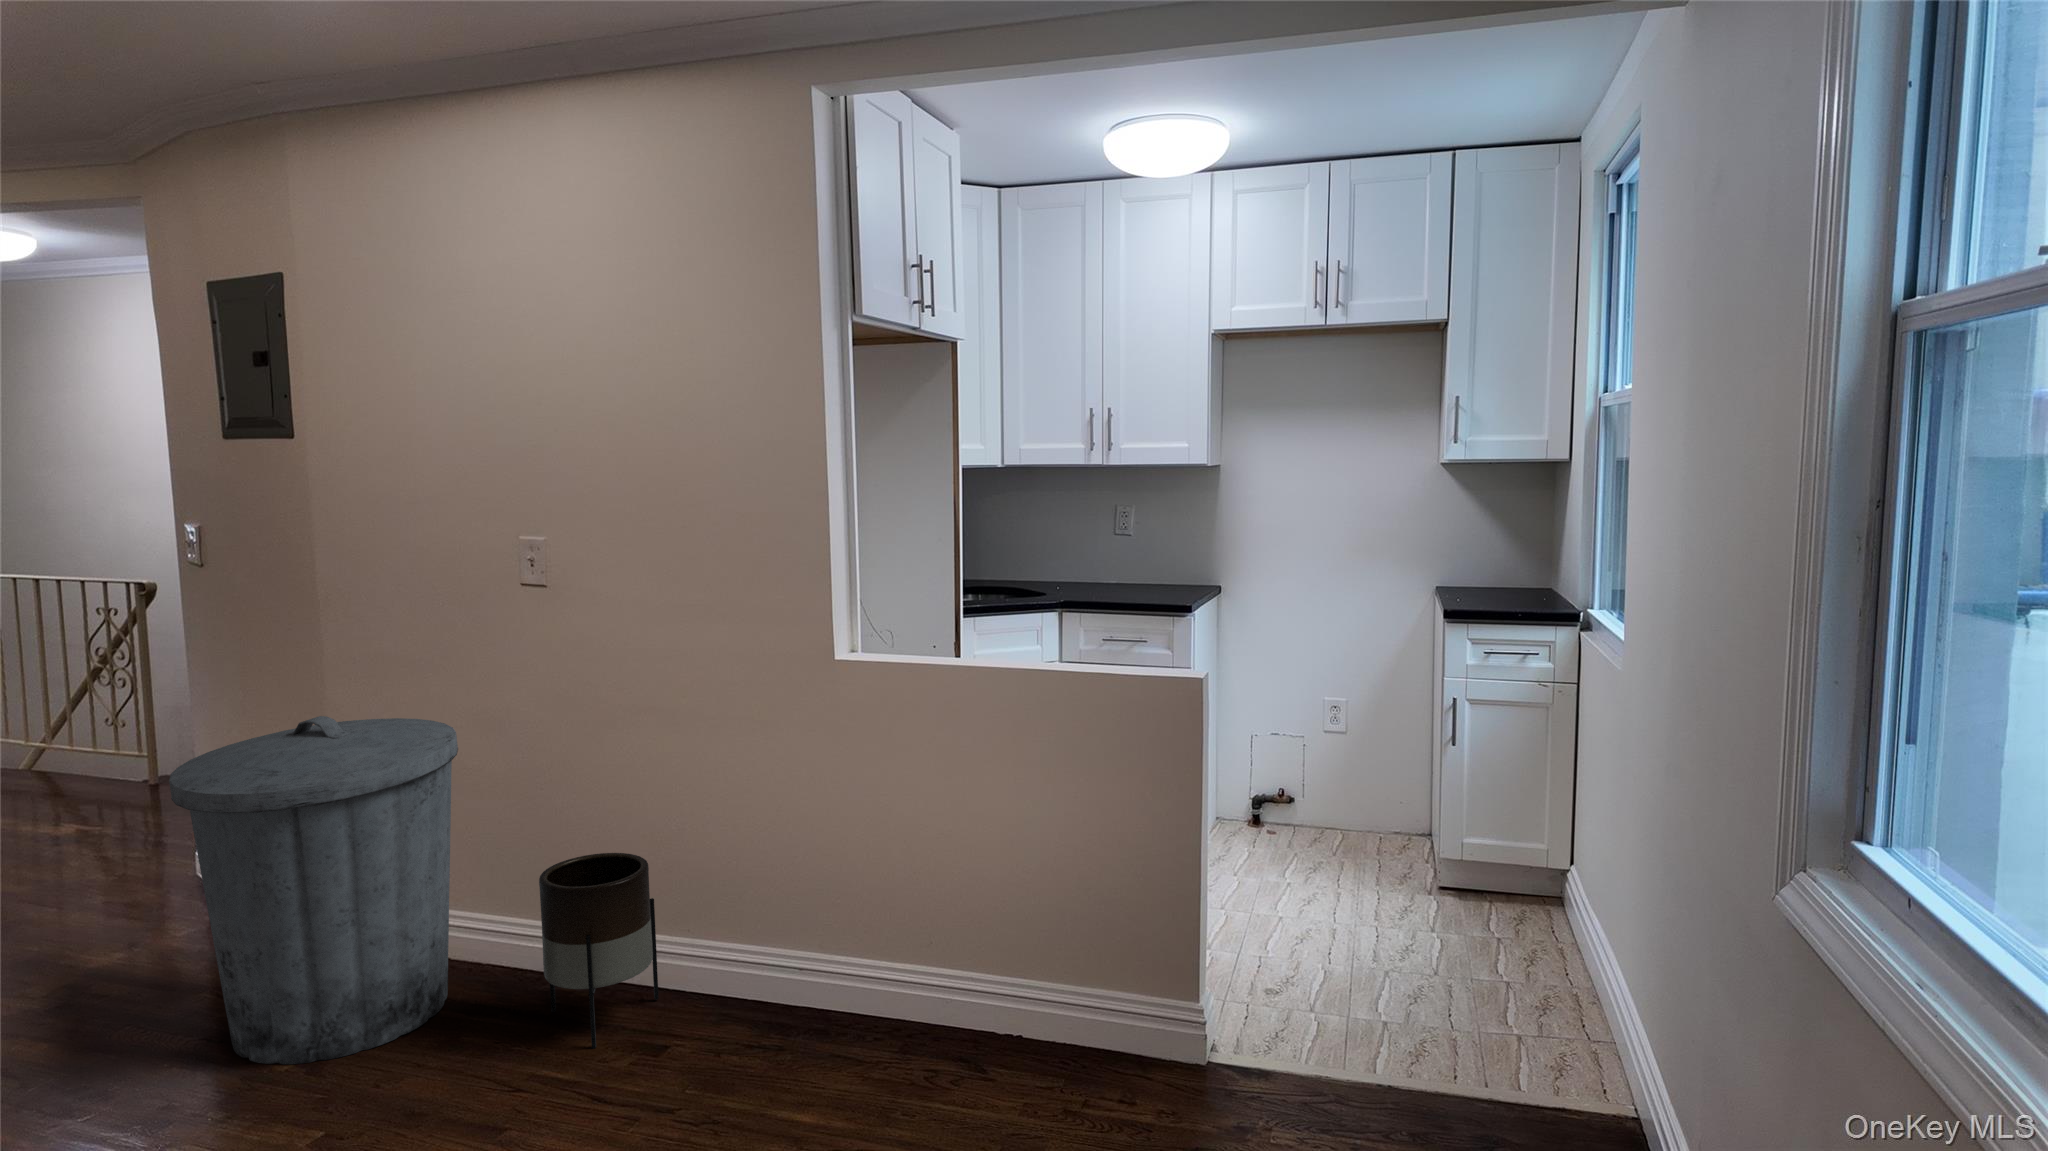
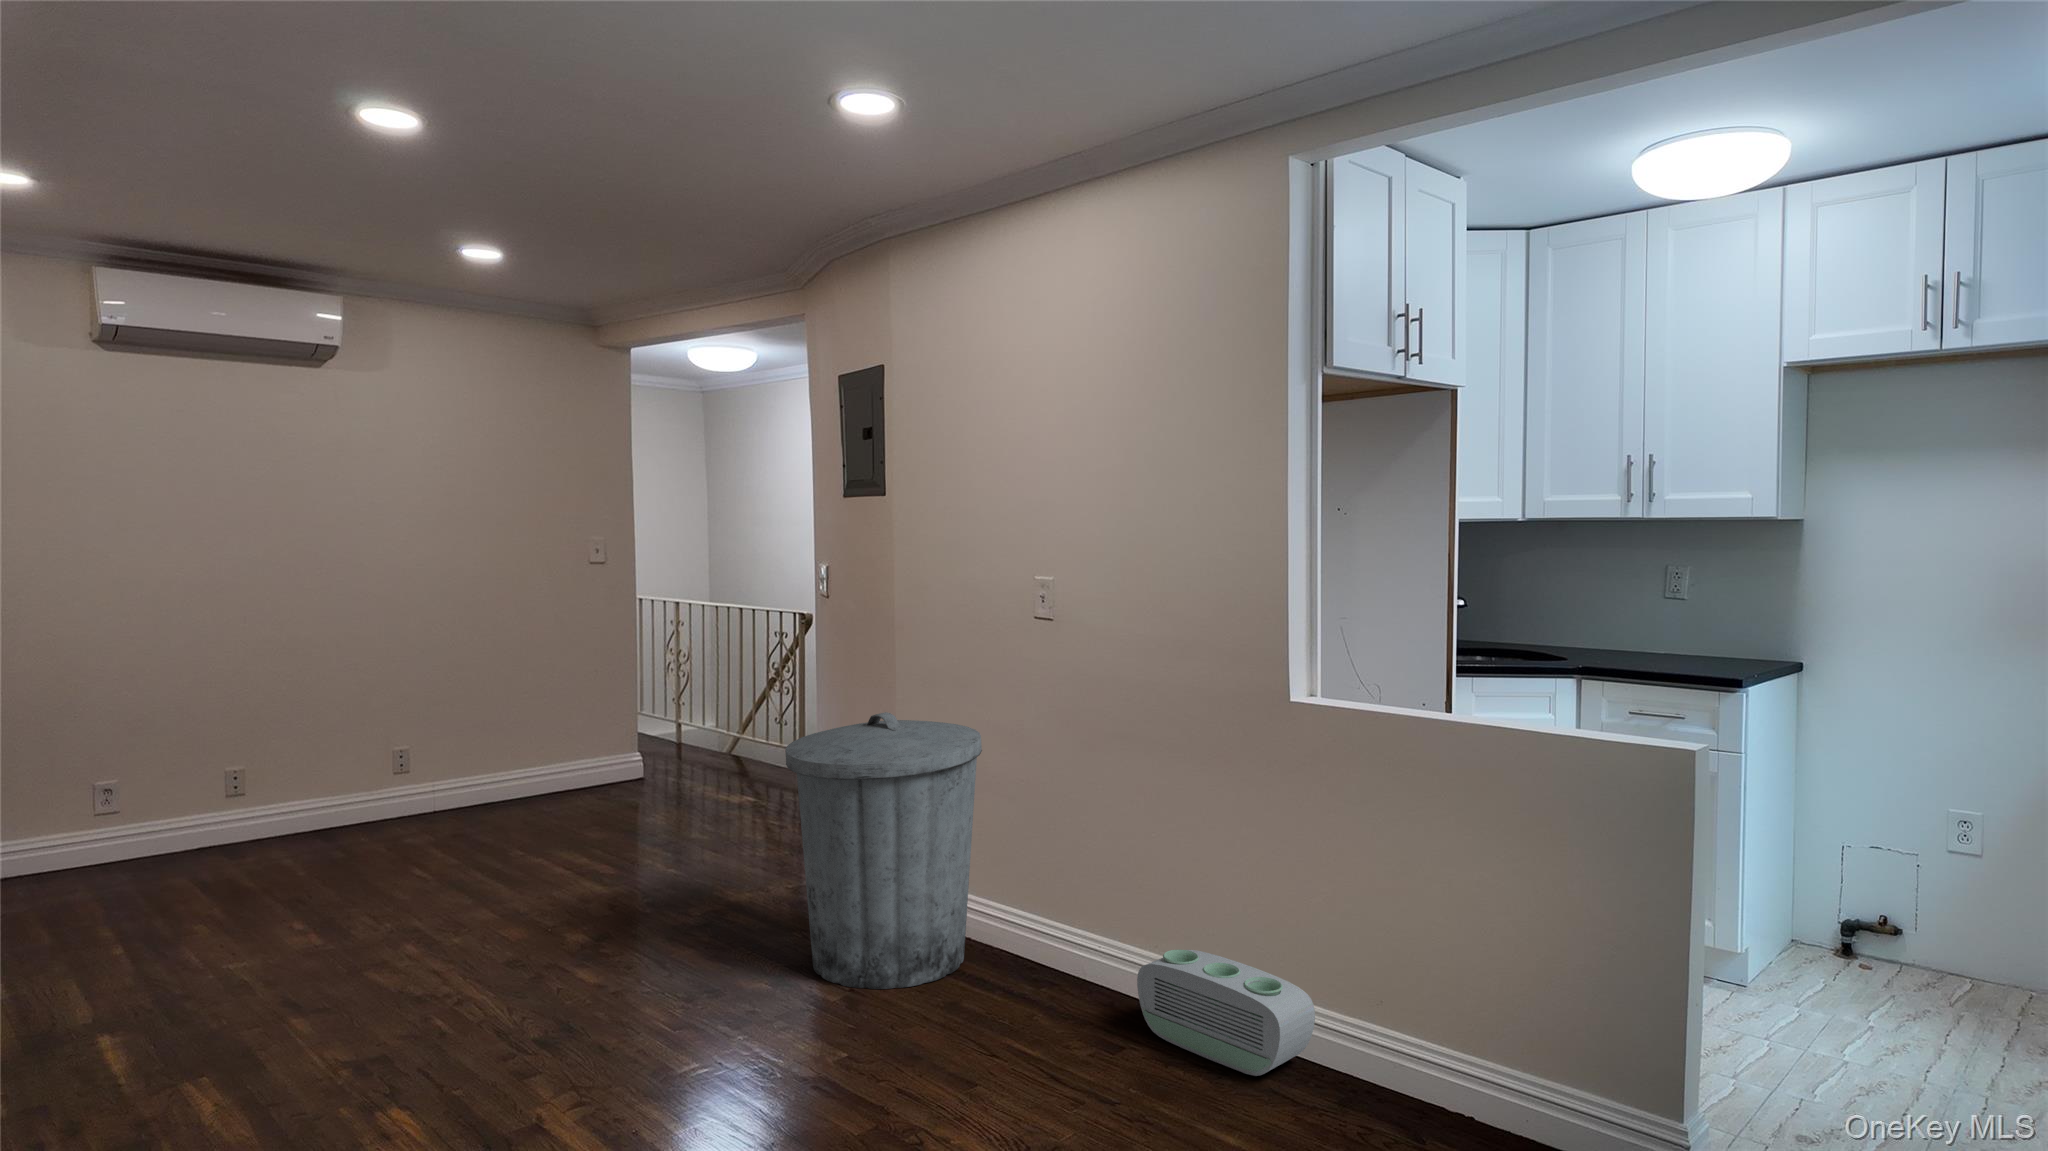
planter: present [539,853,659,1049] -> none [1032,856,1128,1027]
air purifier: none [675,935,869,1054] -> present [1137,950,1315,1076]

